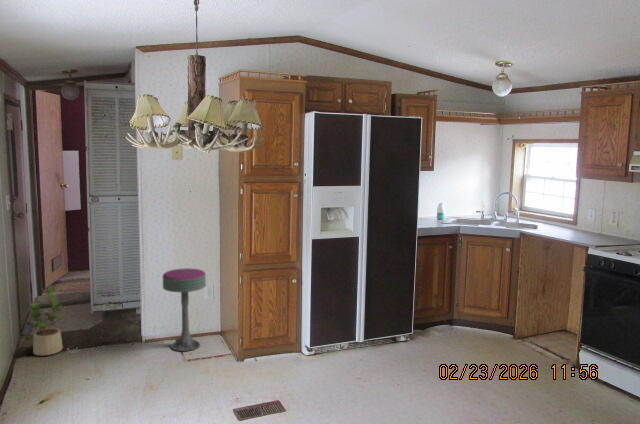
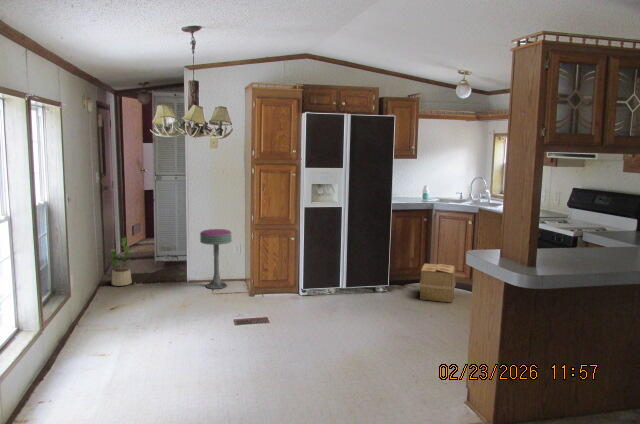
cardboard box: none [452,302,499,353] -> present [420,264,456,303]

